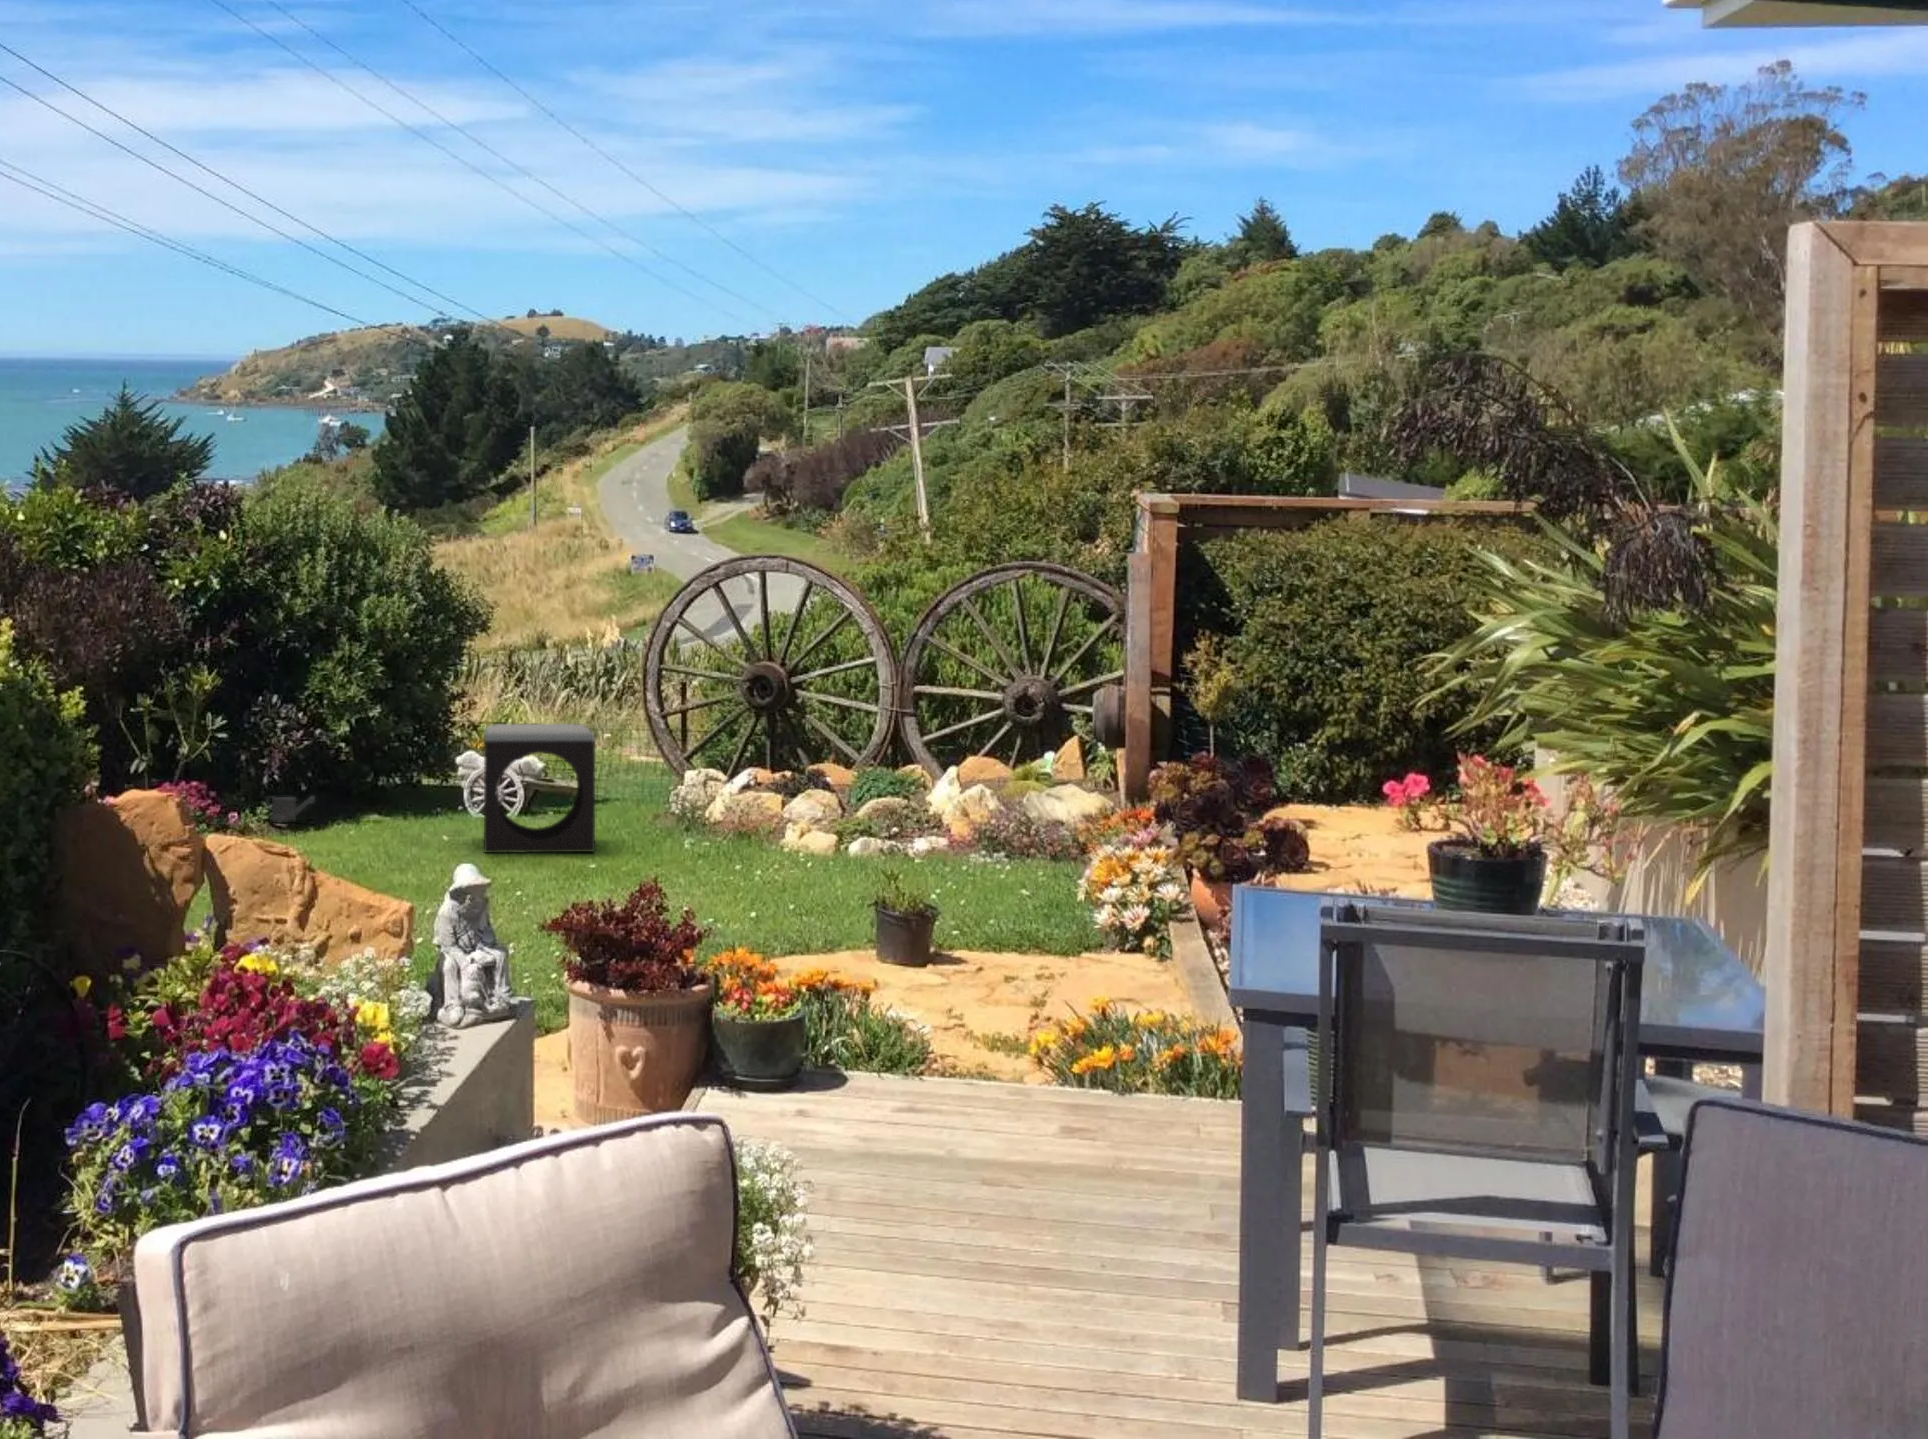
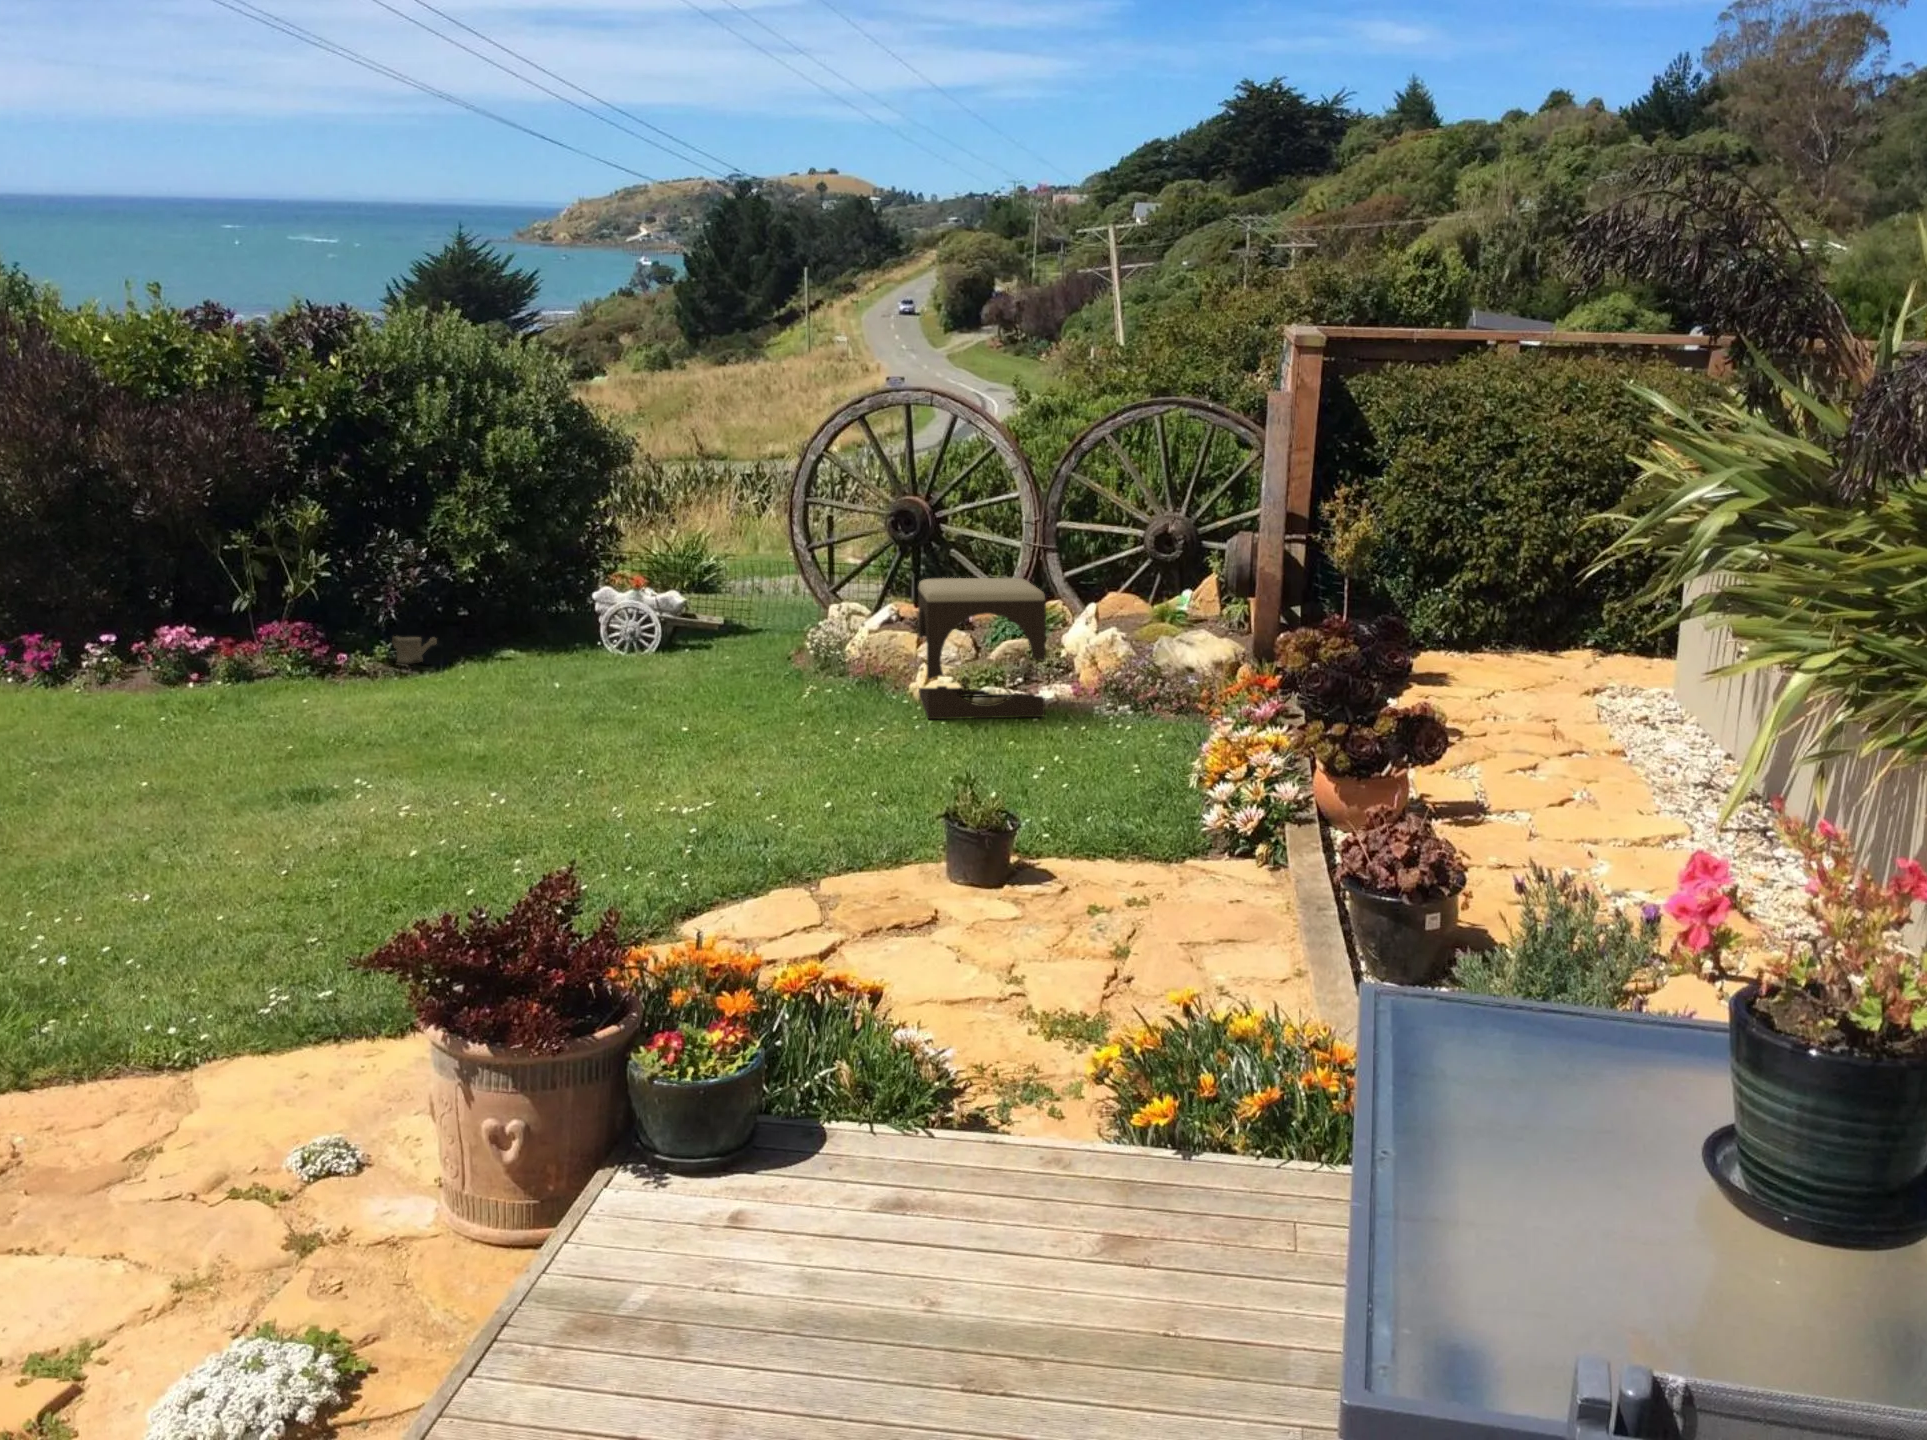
footstool: present [484,724,595,853] -> present [918,578,1046,719]

